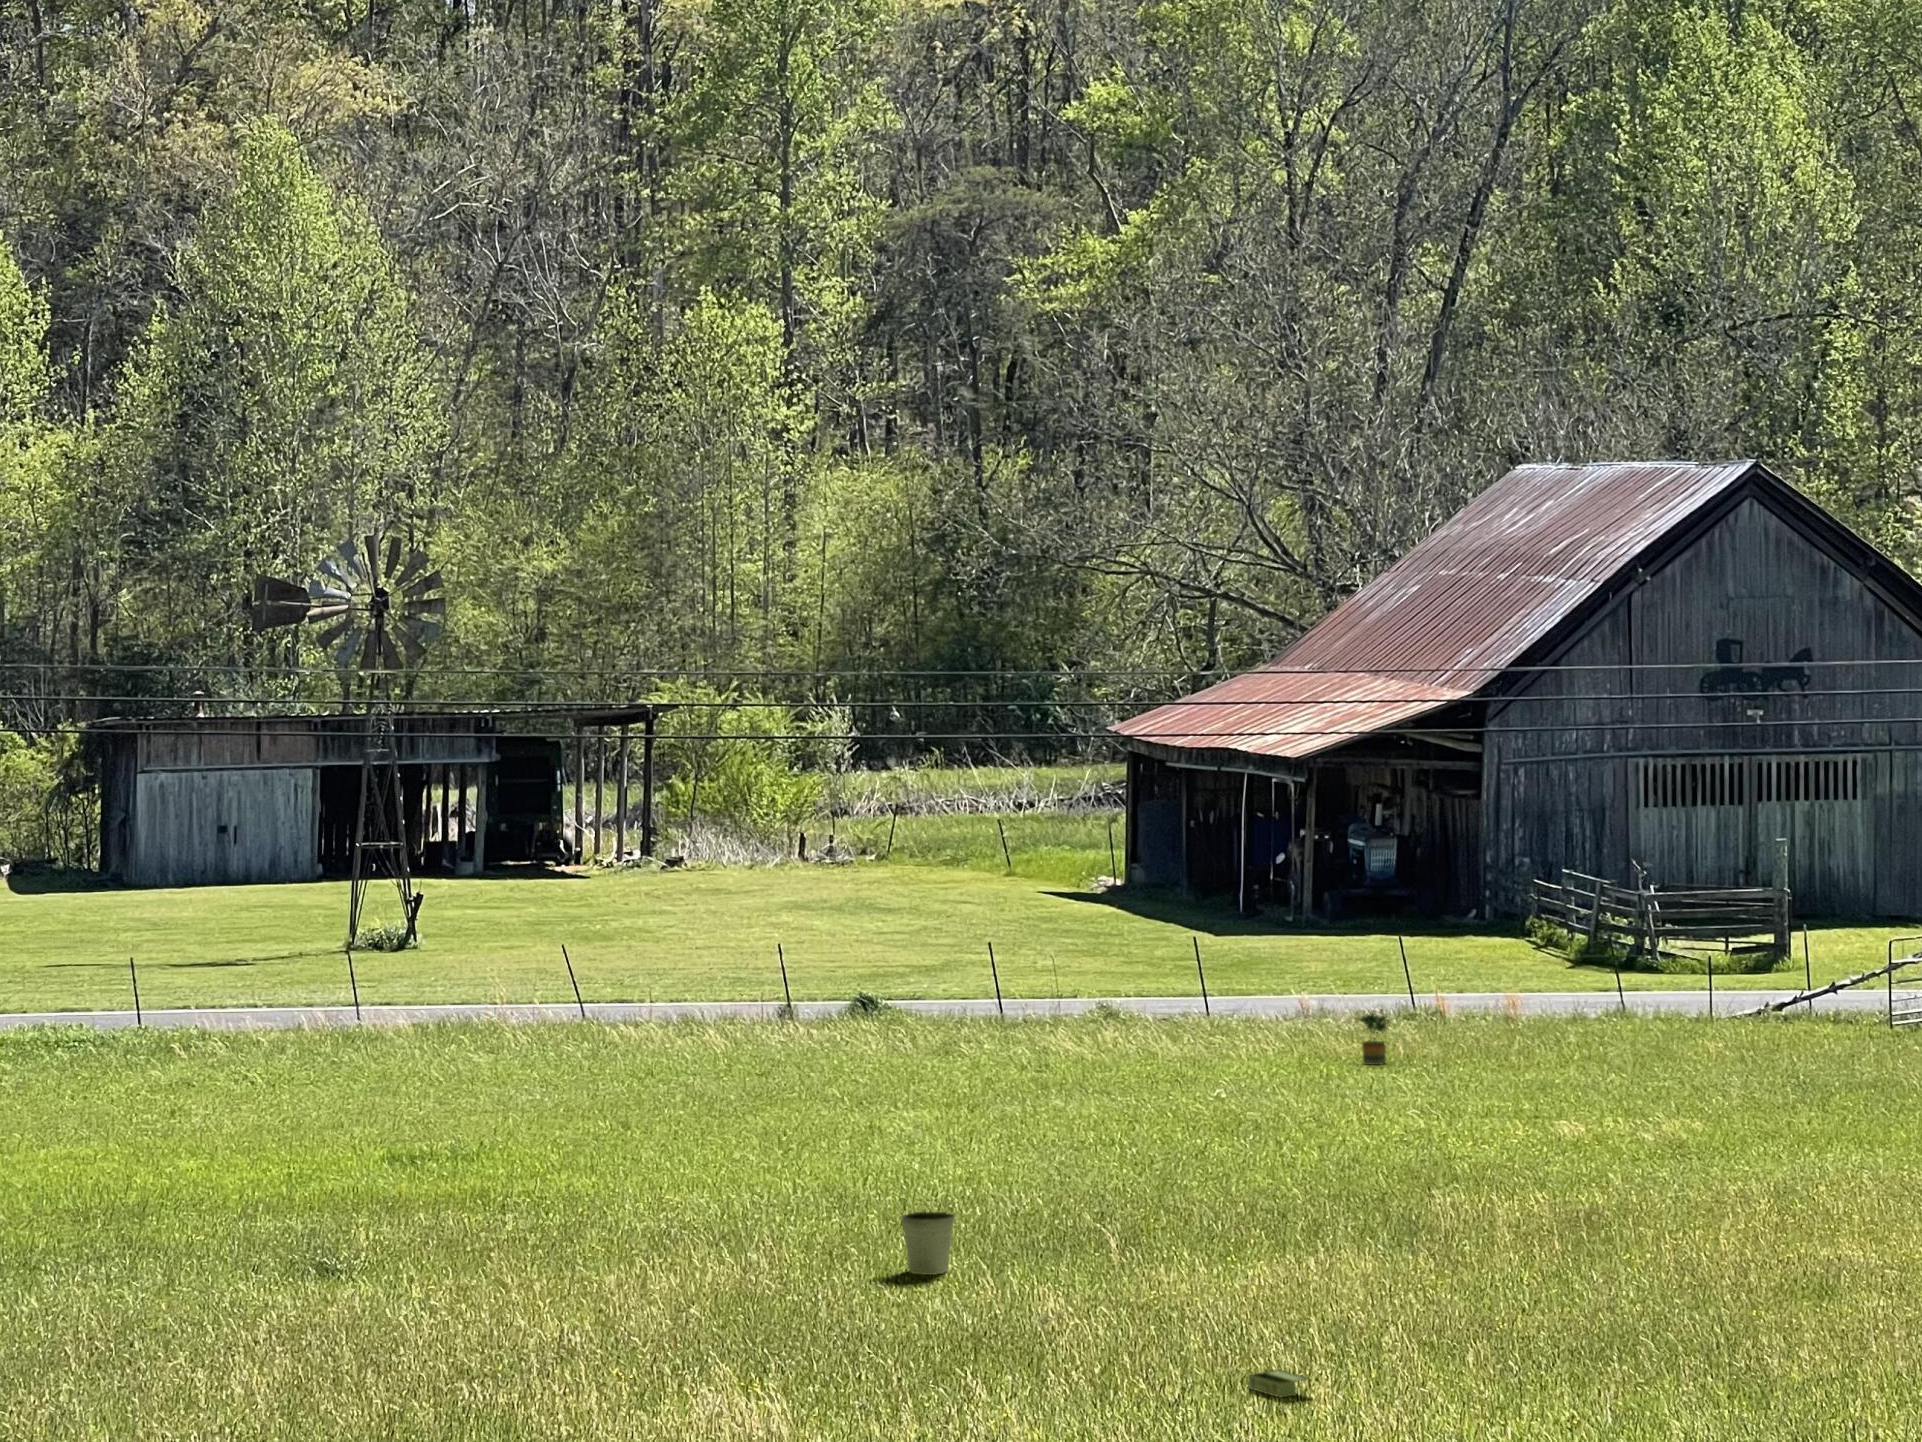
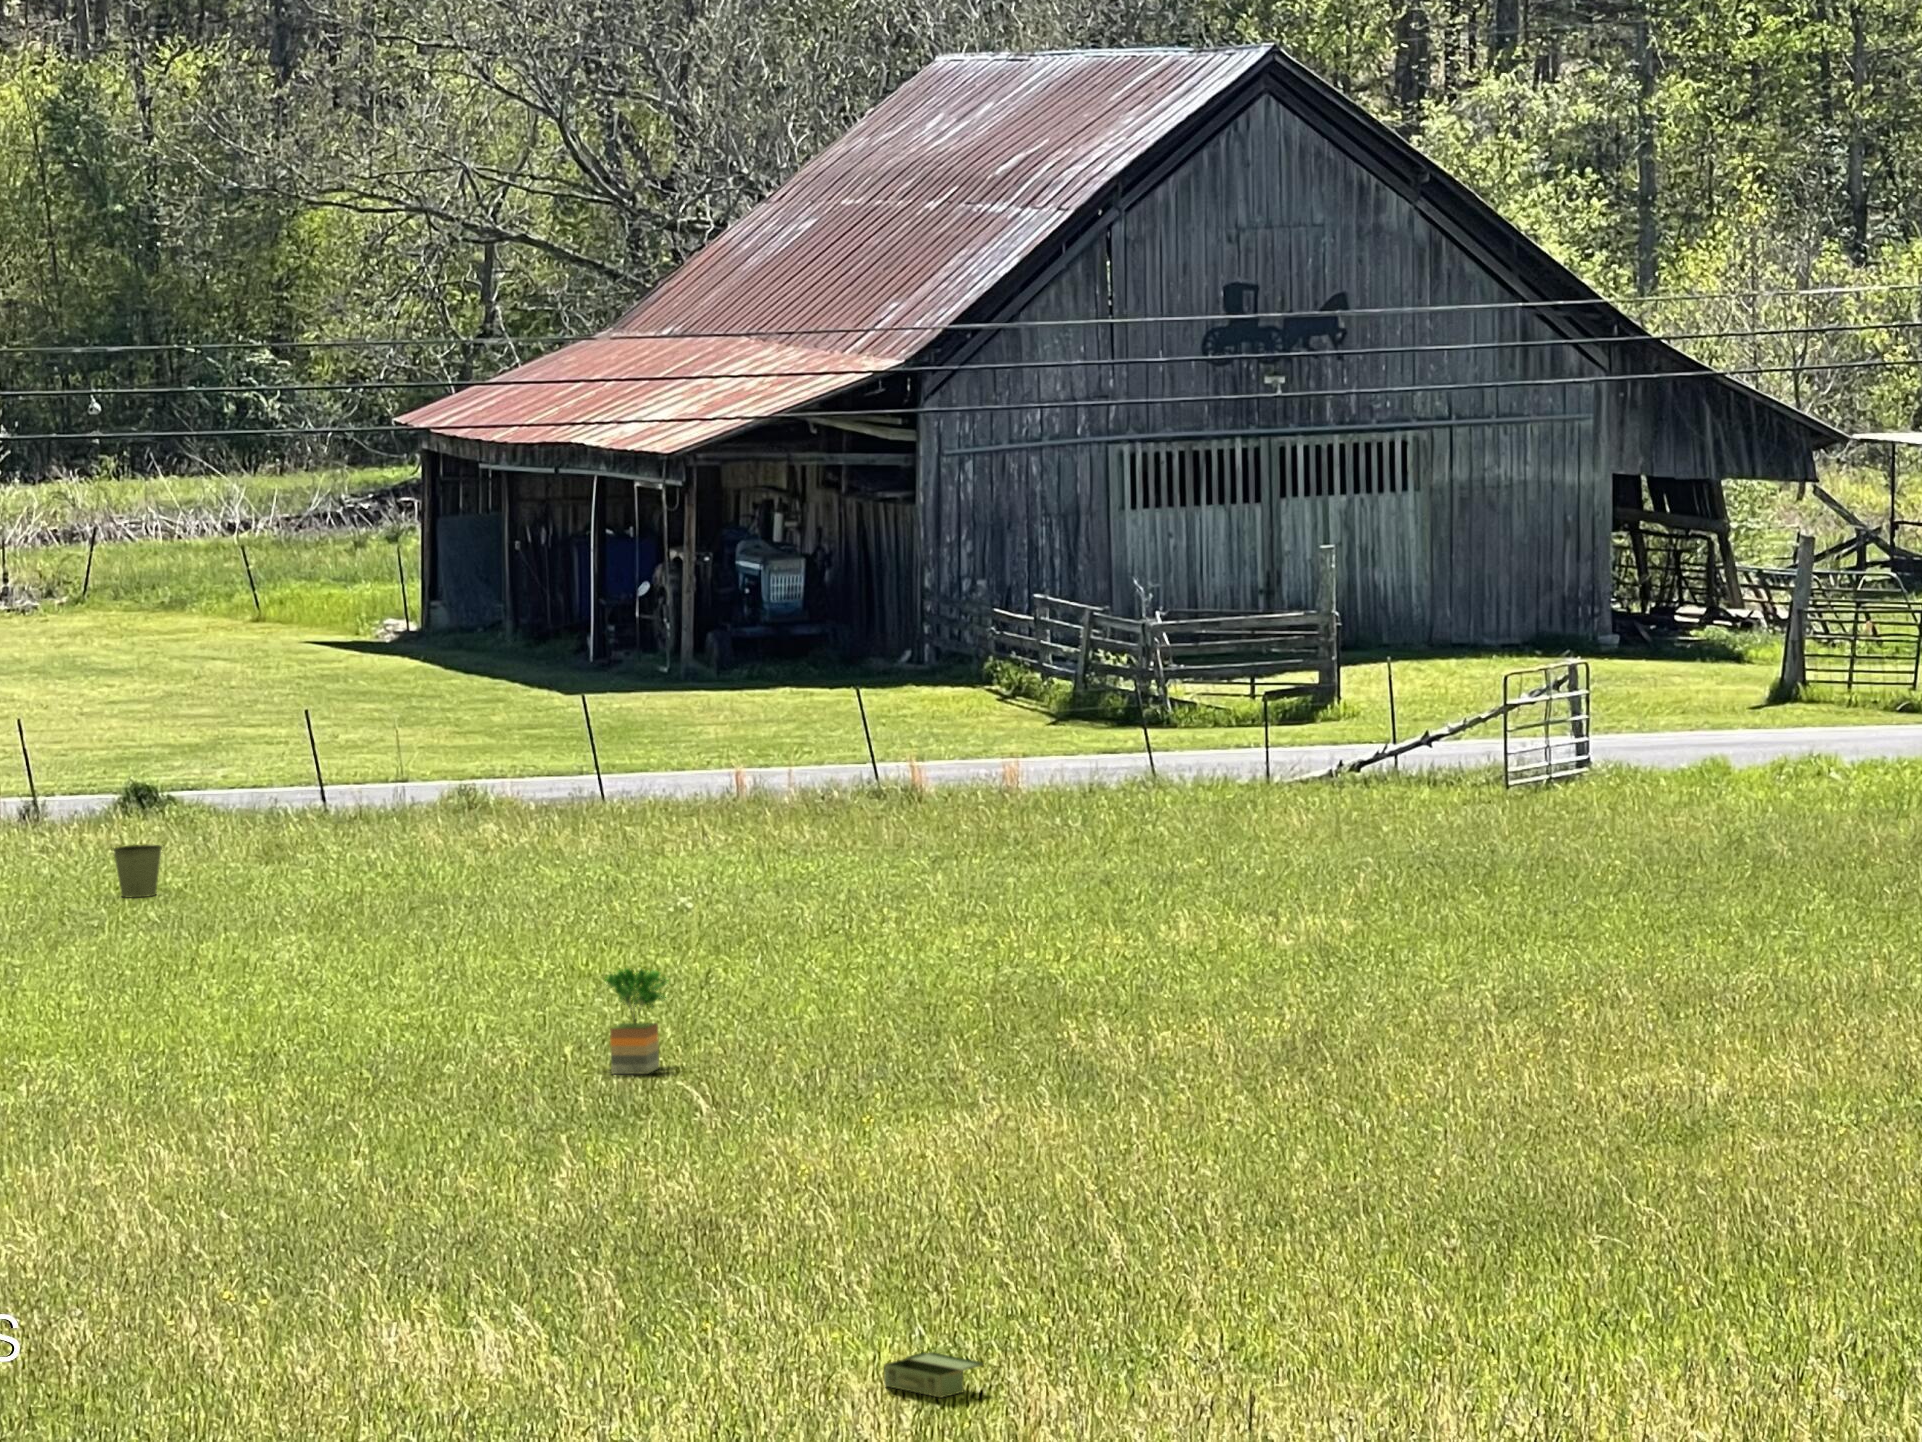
potted tree: present [1361,1014,1389,1065] -> present [605,968,669,1074]
bucket: present [900,1212,955,1275] -> present [113,845,164,898]

